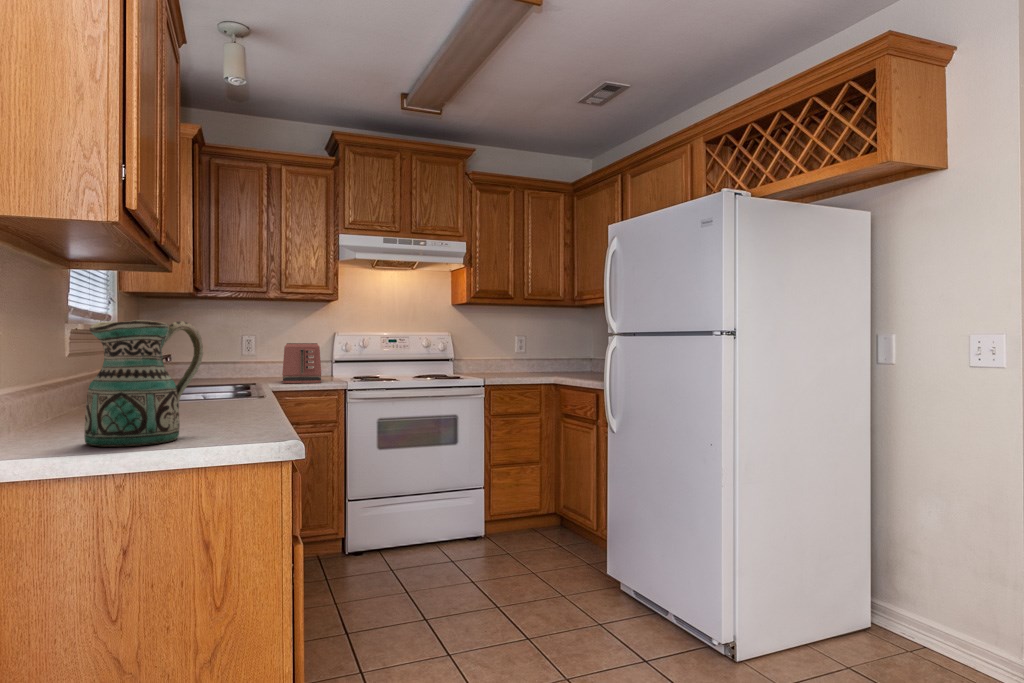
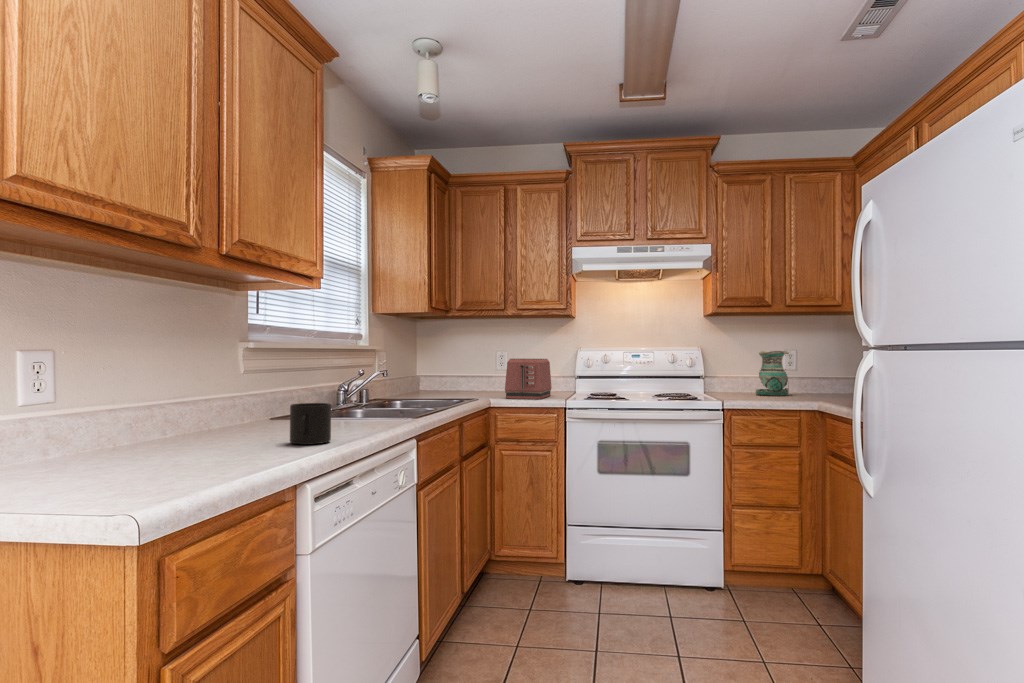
ceramic pitcher: present [84,320,203,446] -> present [756,351,789,396]
mug: none [214,385,253,422] -> present [290,403,331,444]

